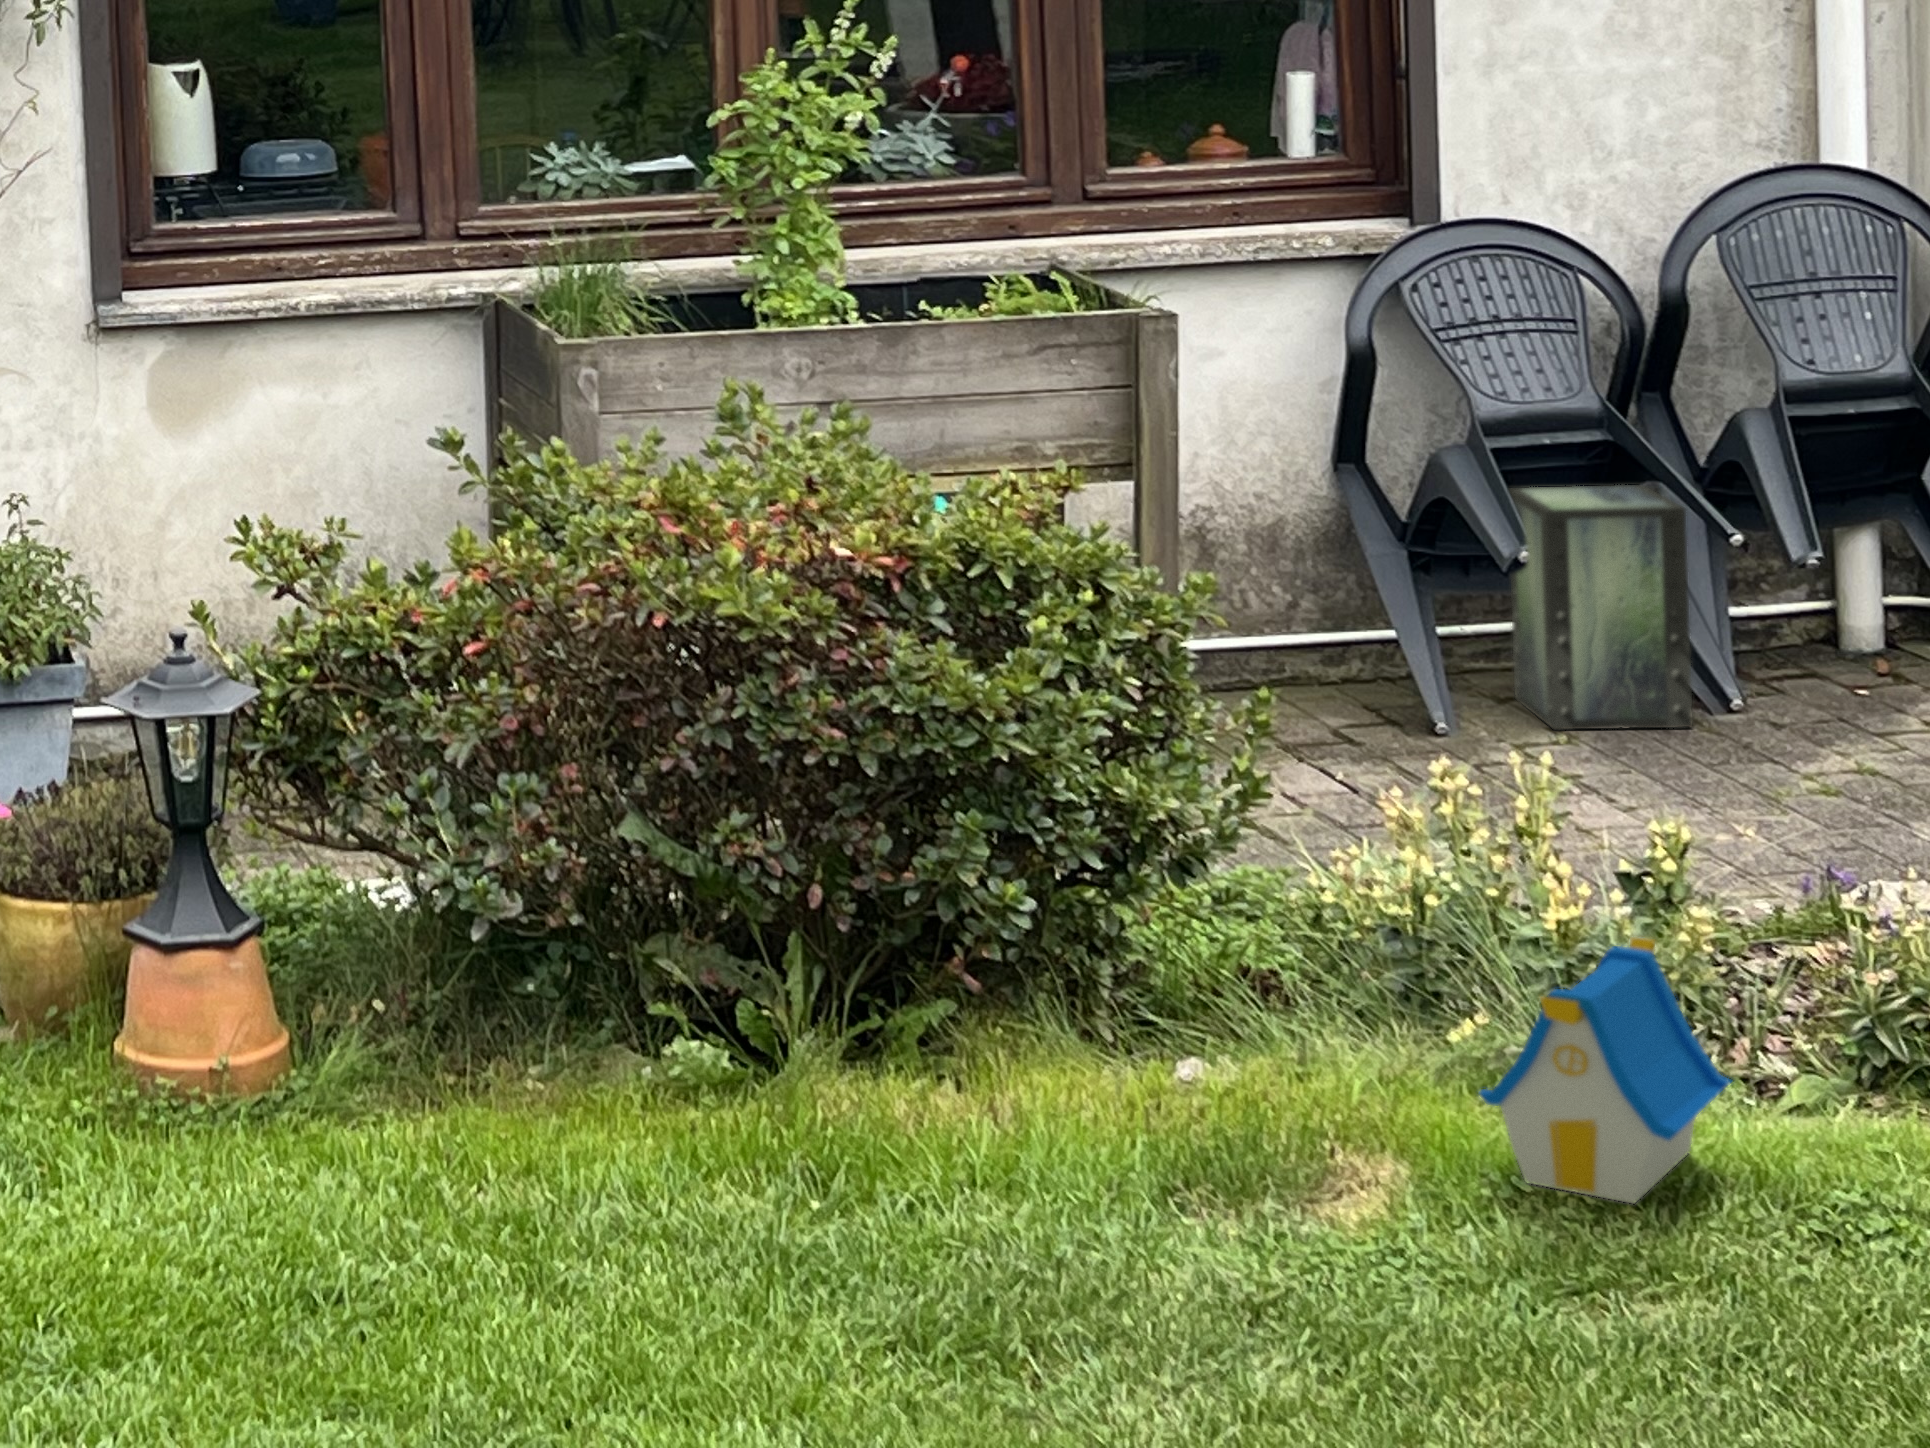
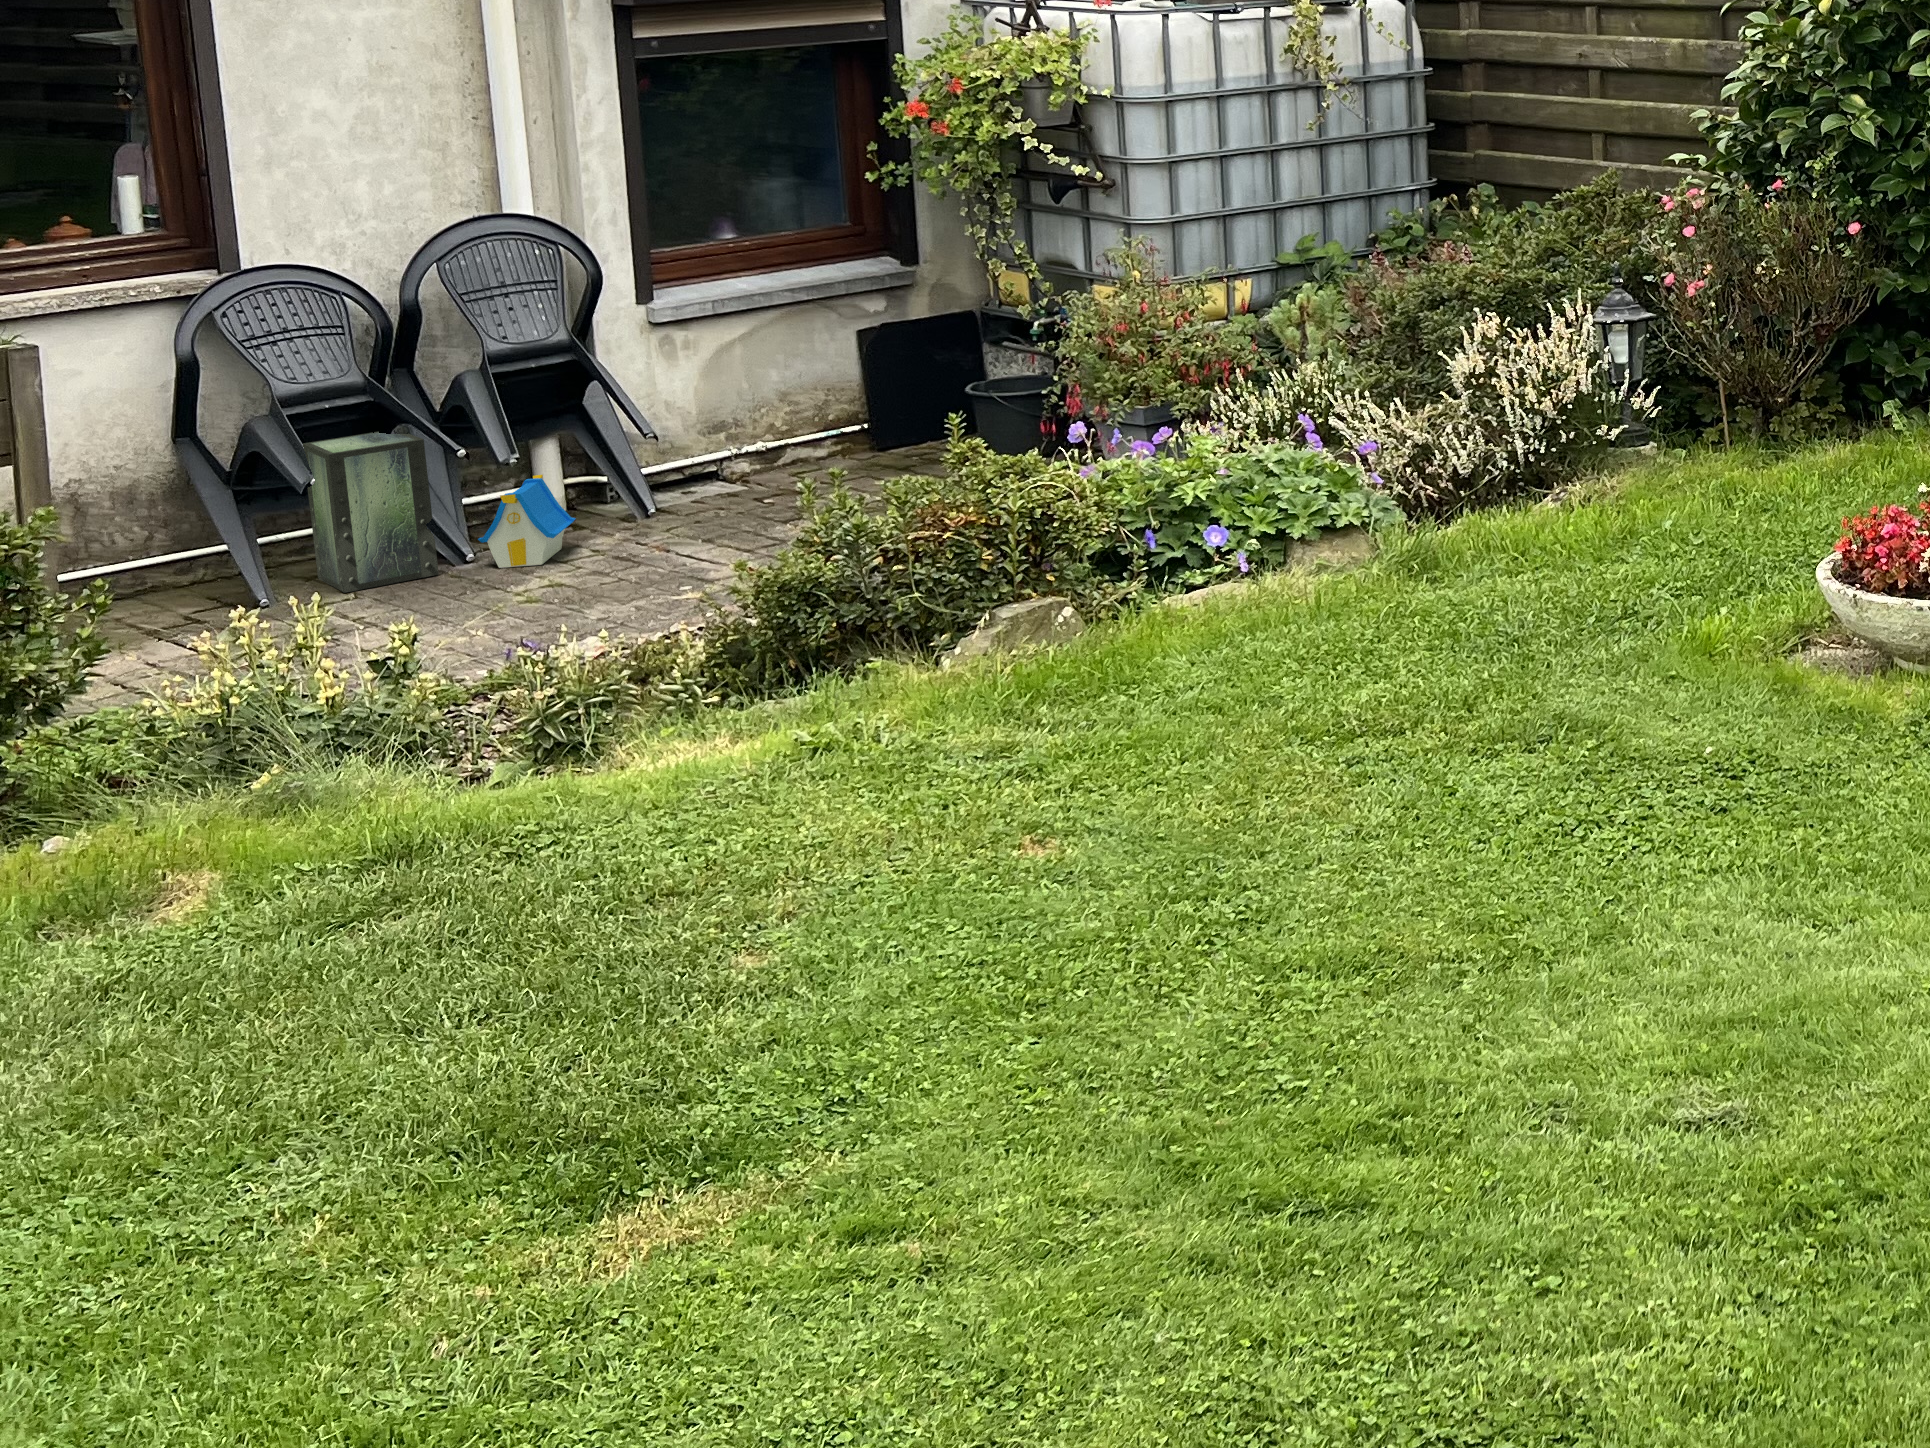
toy house: present [1479,938,1731,1203] -> present [478,475,576,568]

